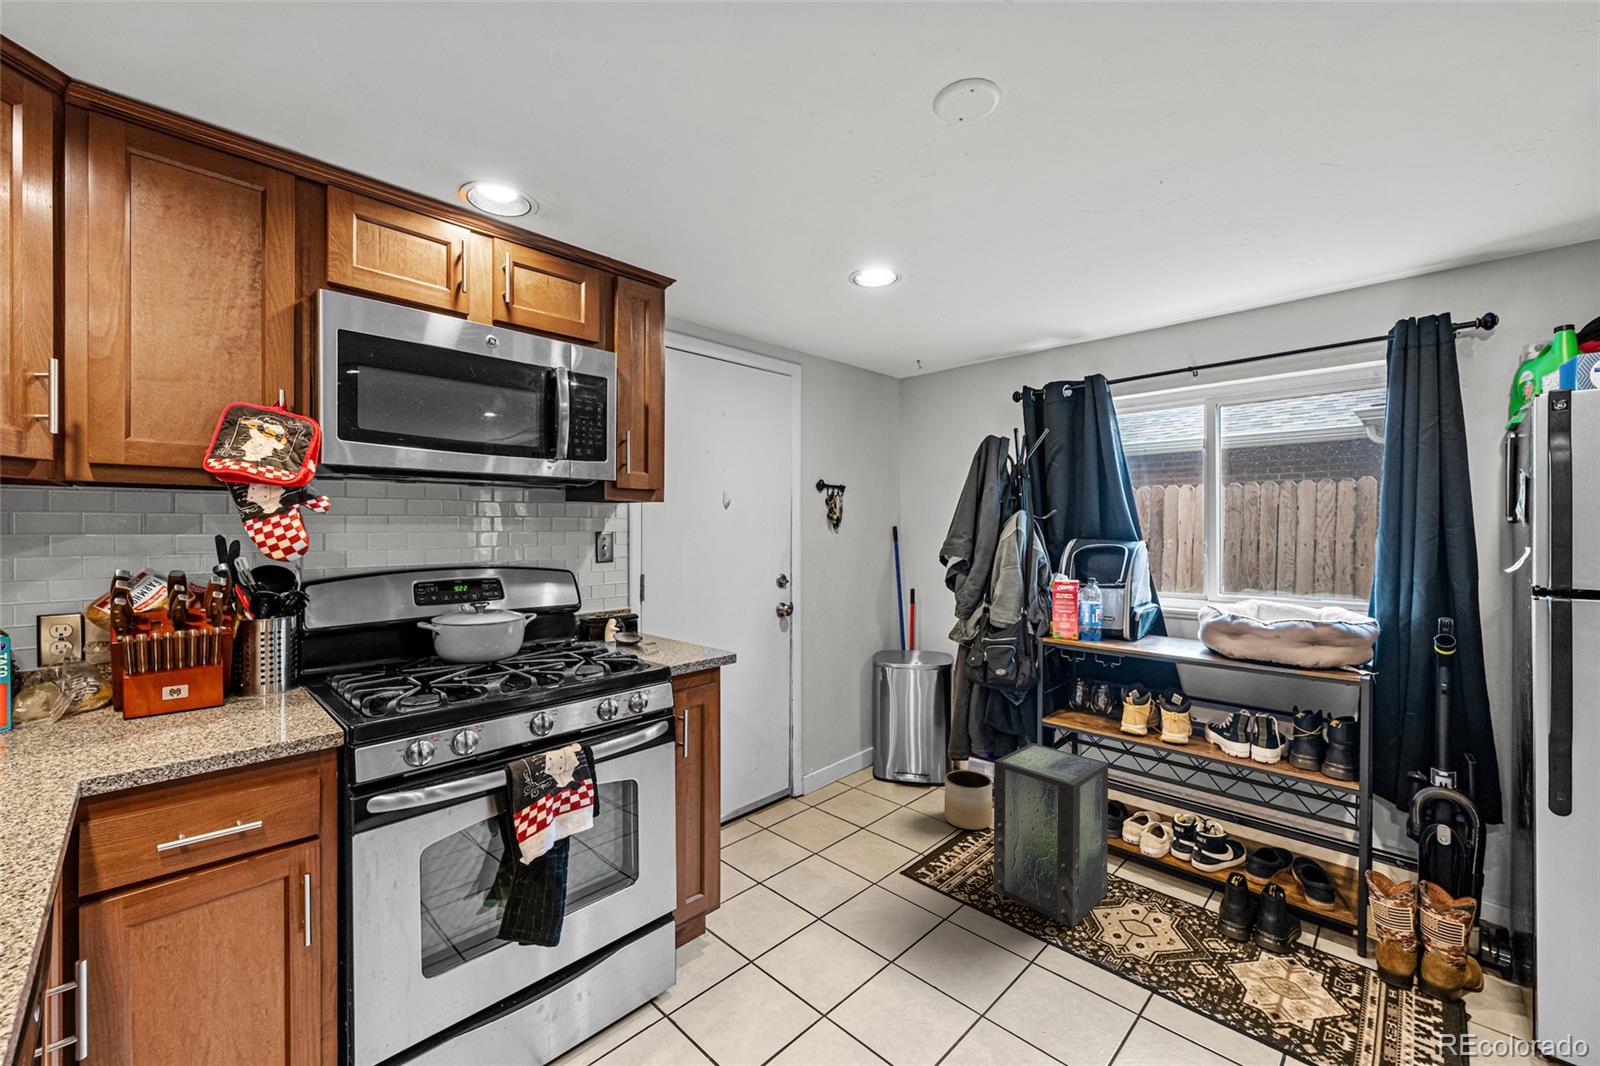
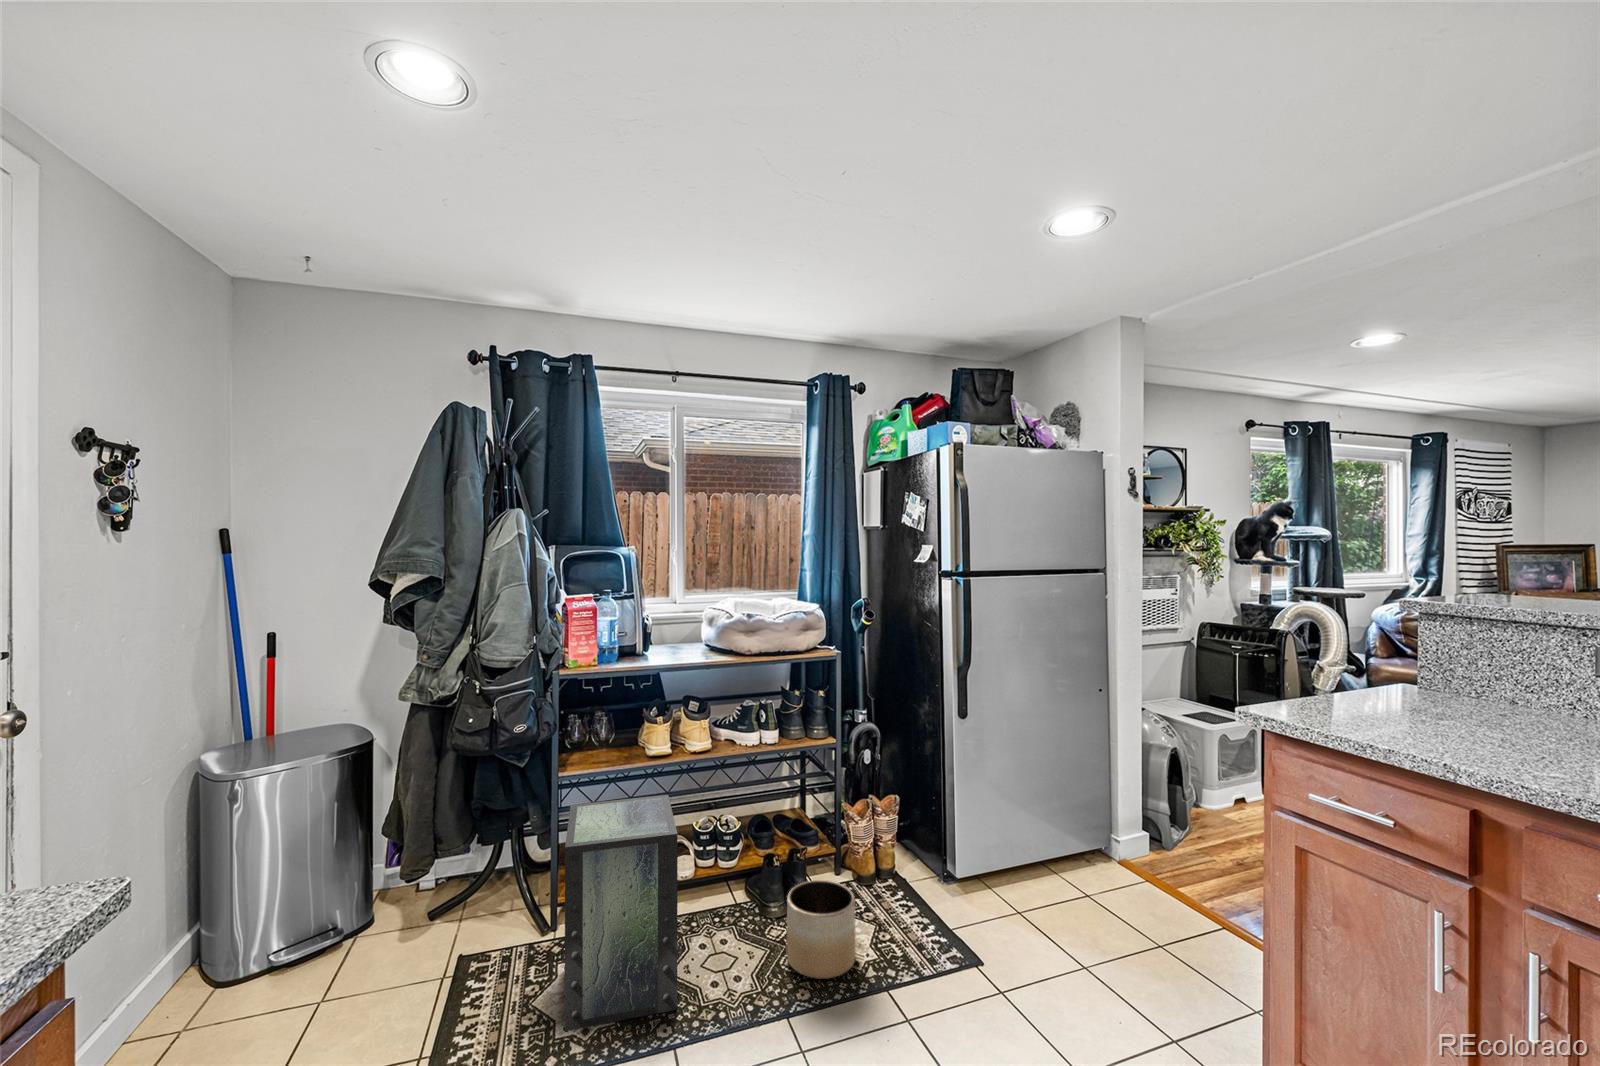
planter: present [944,770,992,830] -> present [786,880,856,979]

